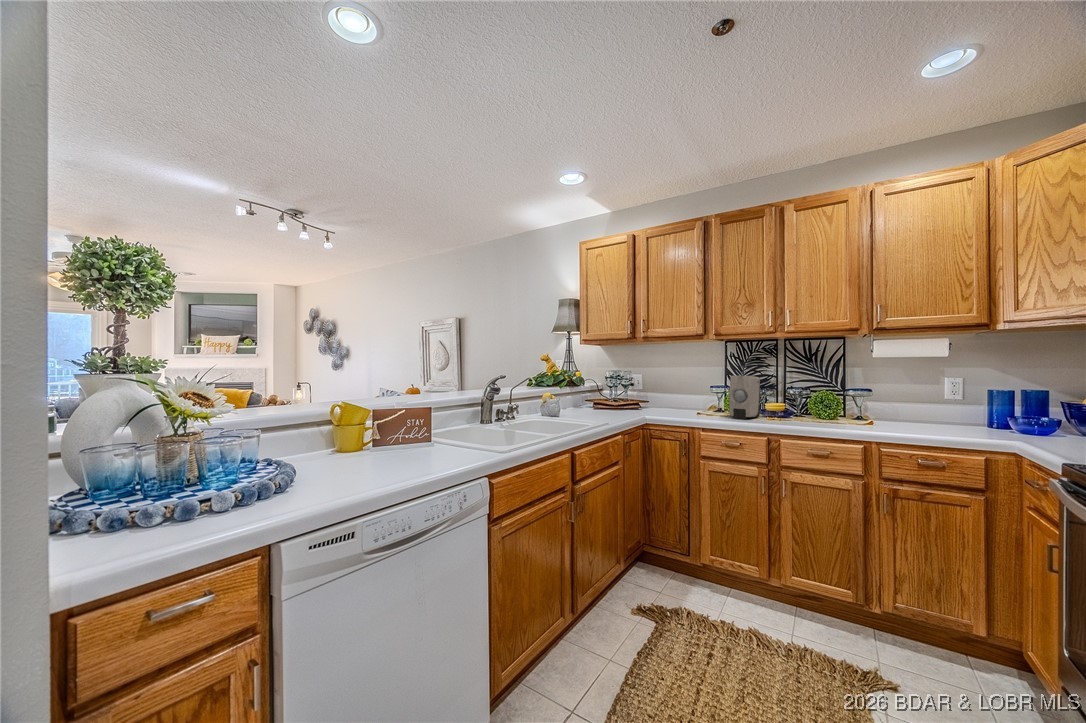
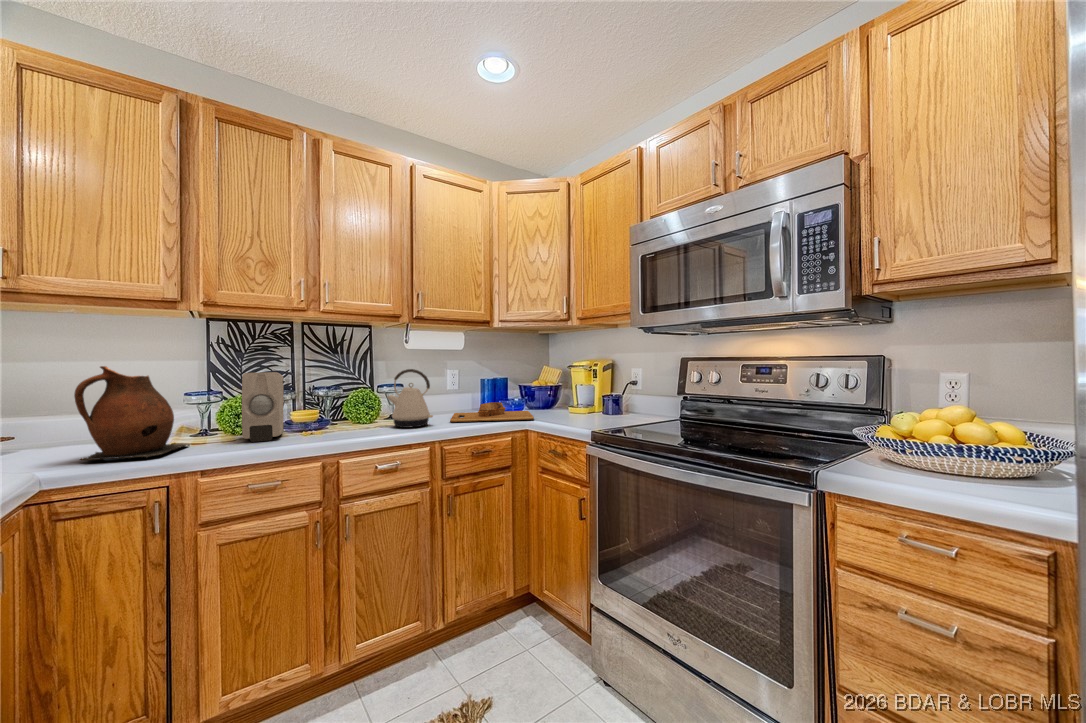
ceramic pitcher: none [660,370,706,417] -> present [74,366,189,460]
kettle: none [837,377,882,428] -> present [387,369,433,428]
cutting board: none [906,417,1053,443] -> present [450,402,534,422]

